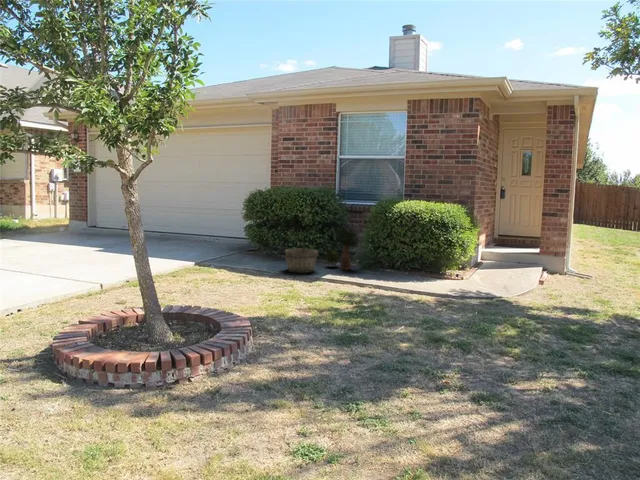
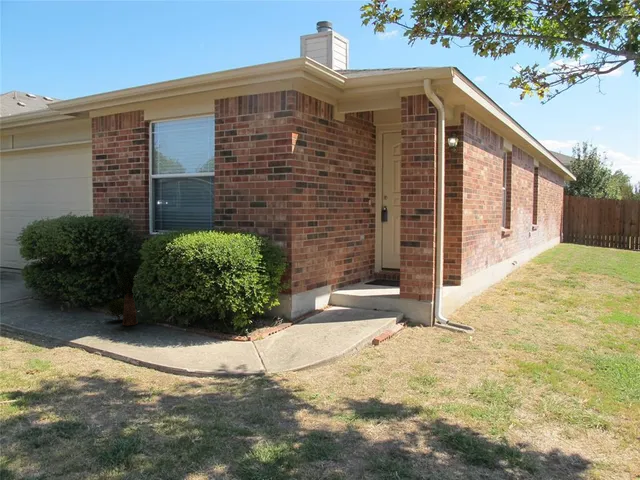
wooden bucket: present [285,244,317,273] -> none [34,292,84,333]

